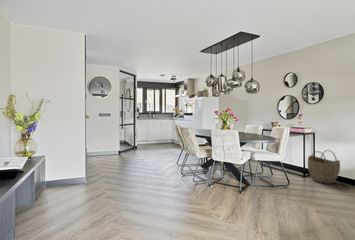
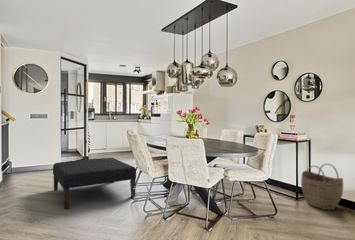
ottoman: none [123,146,184,179] -> present [53,158,136,209]

